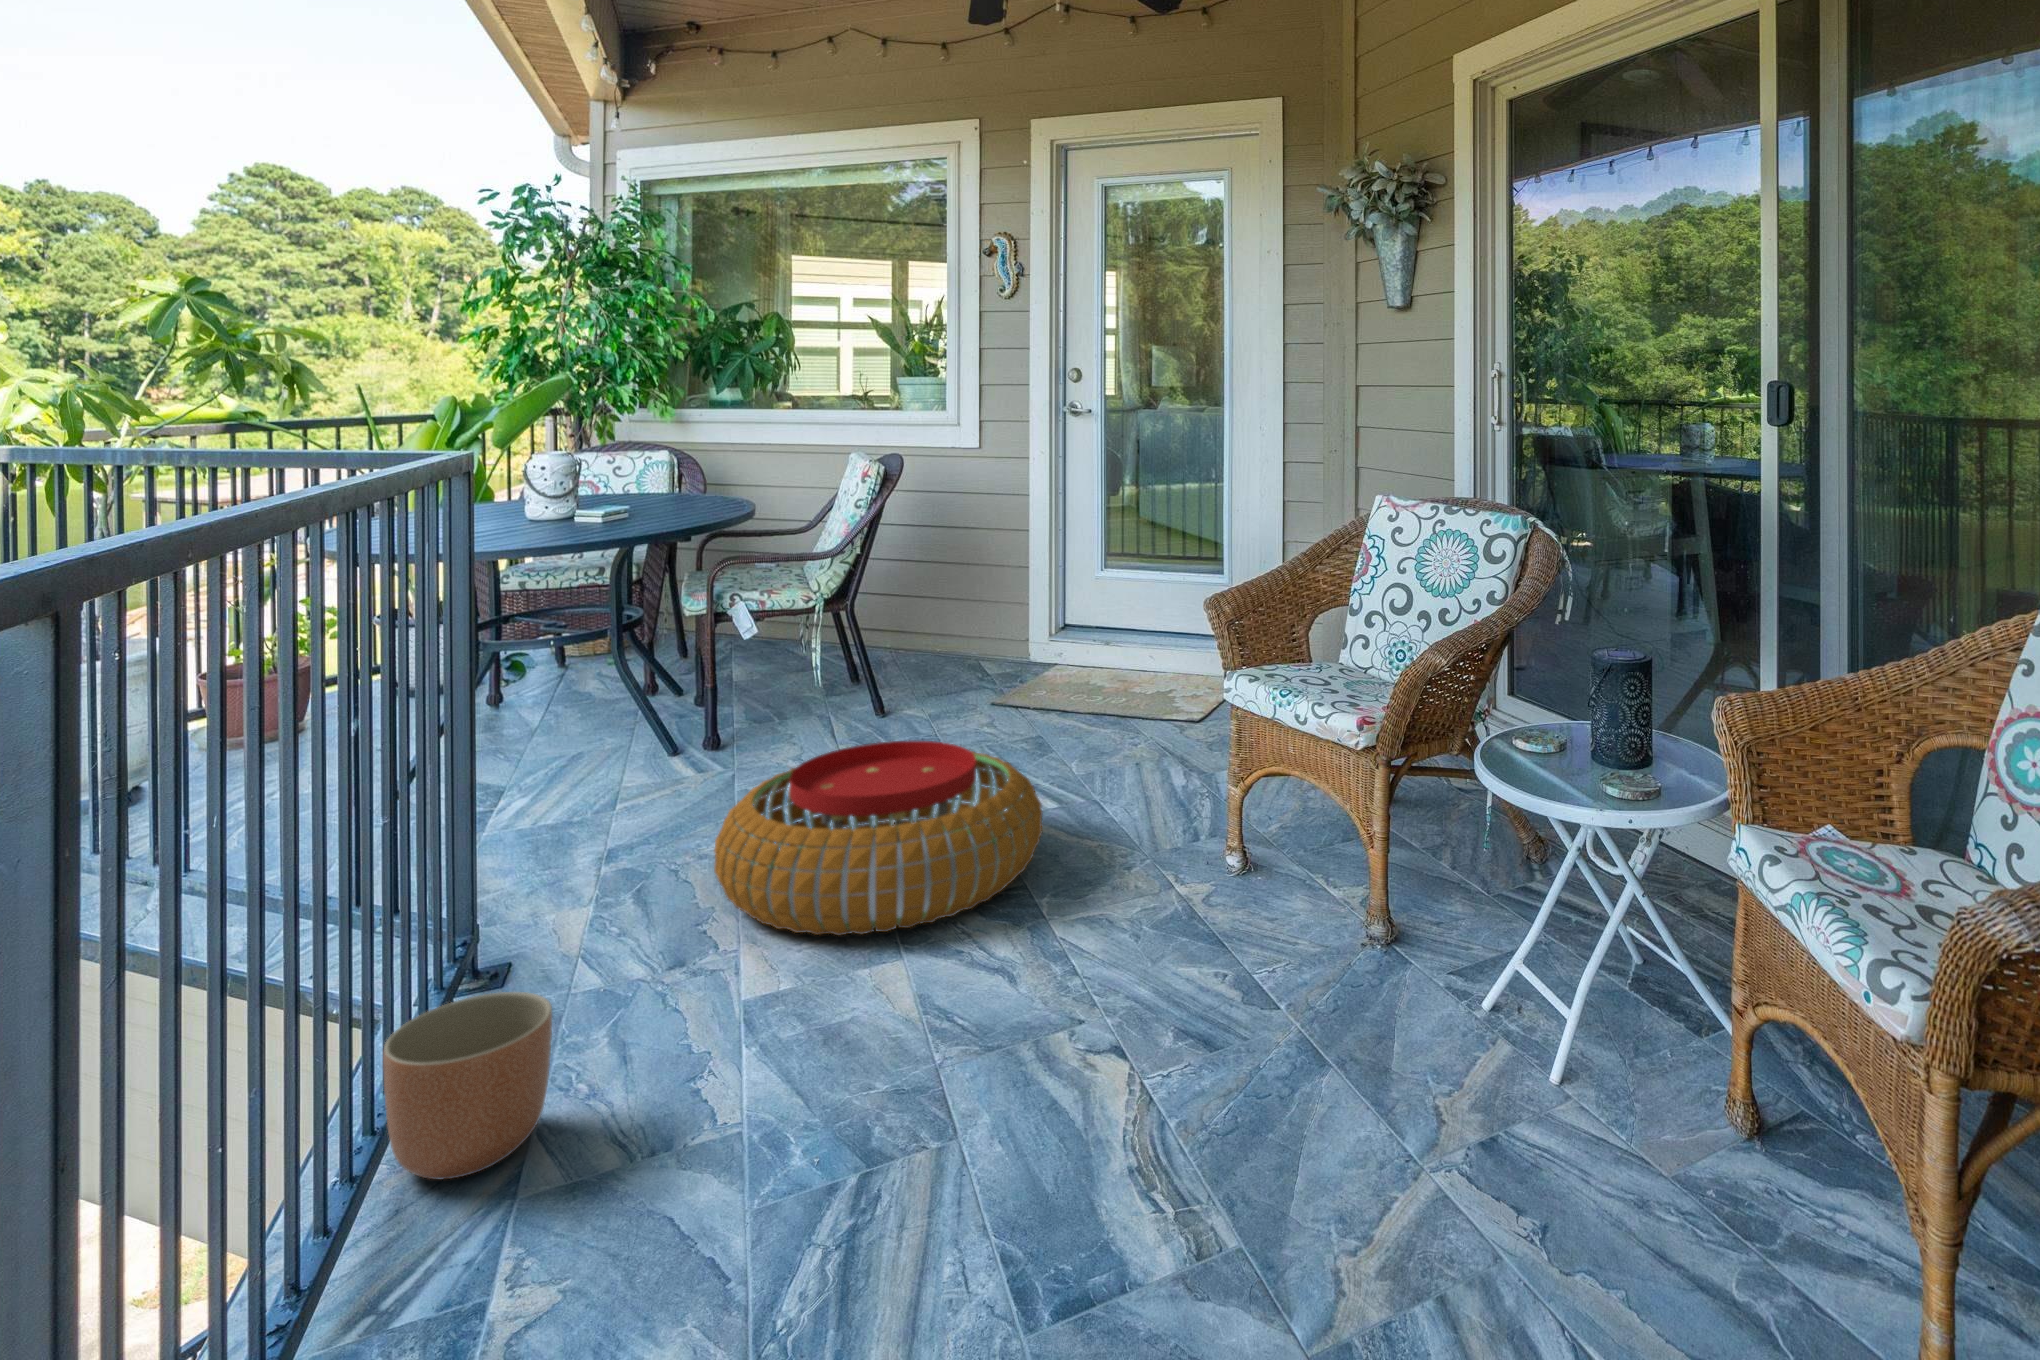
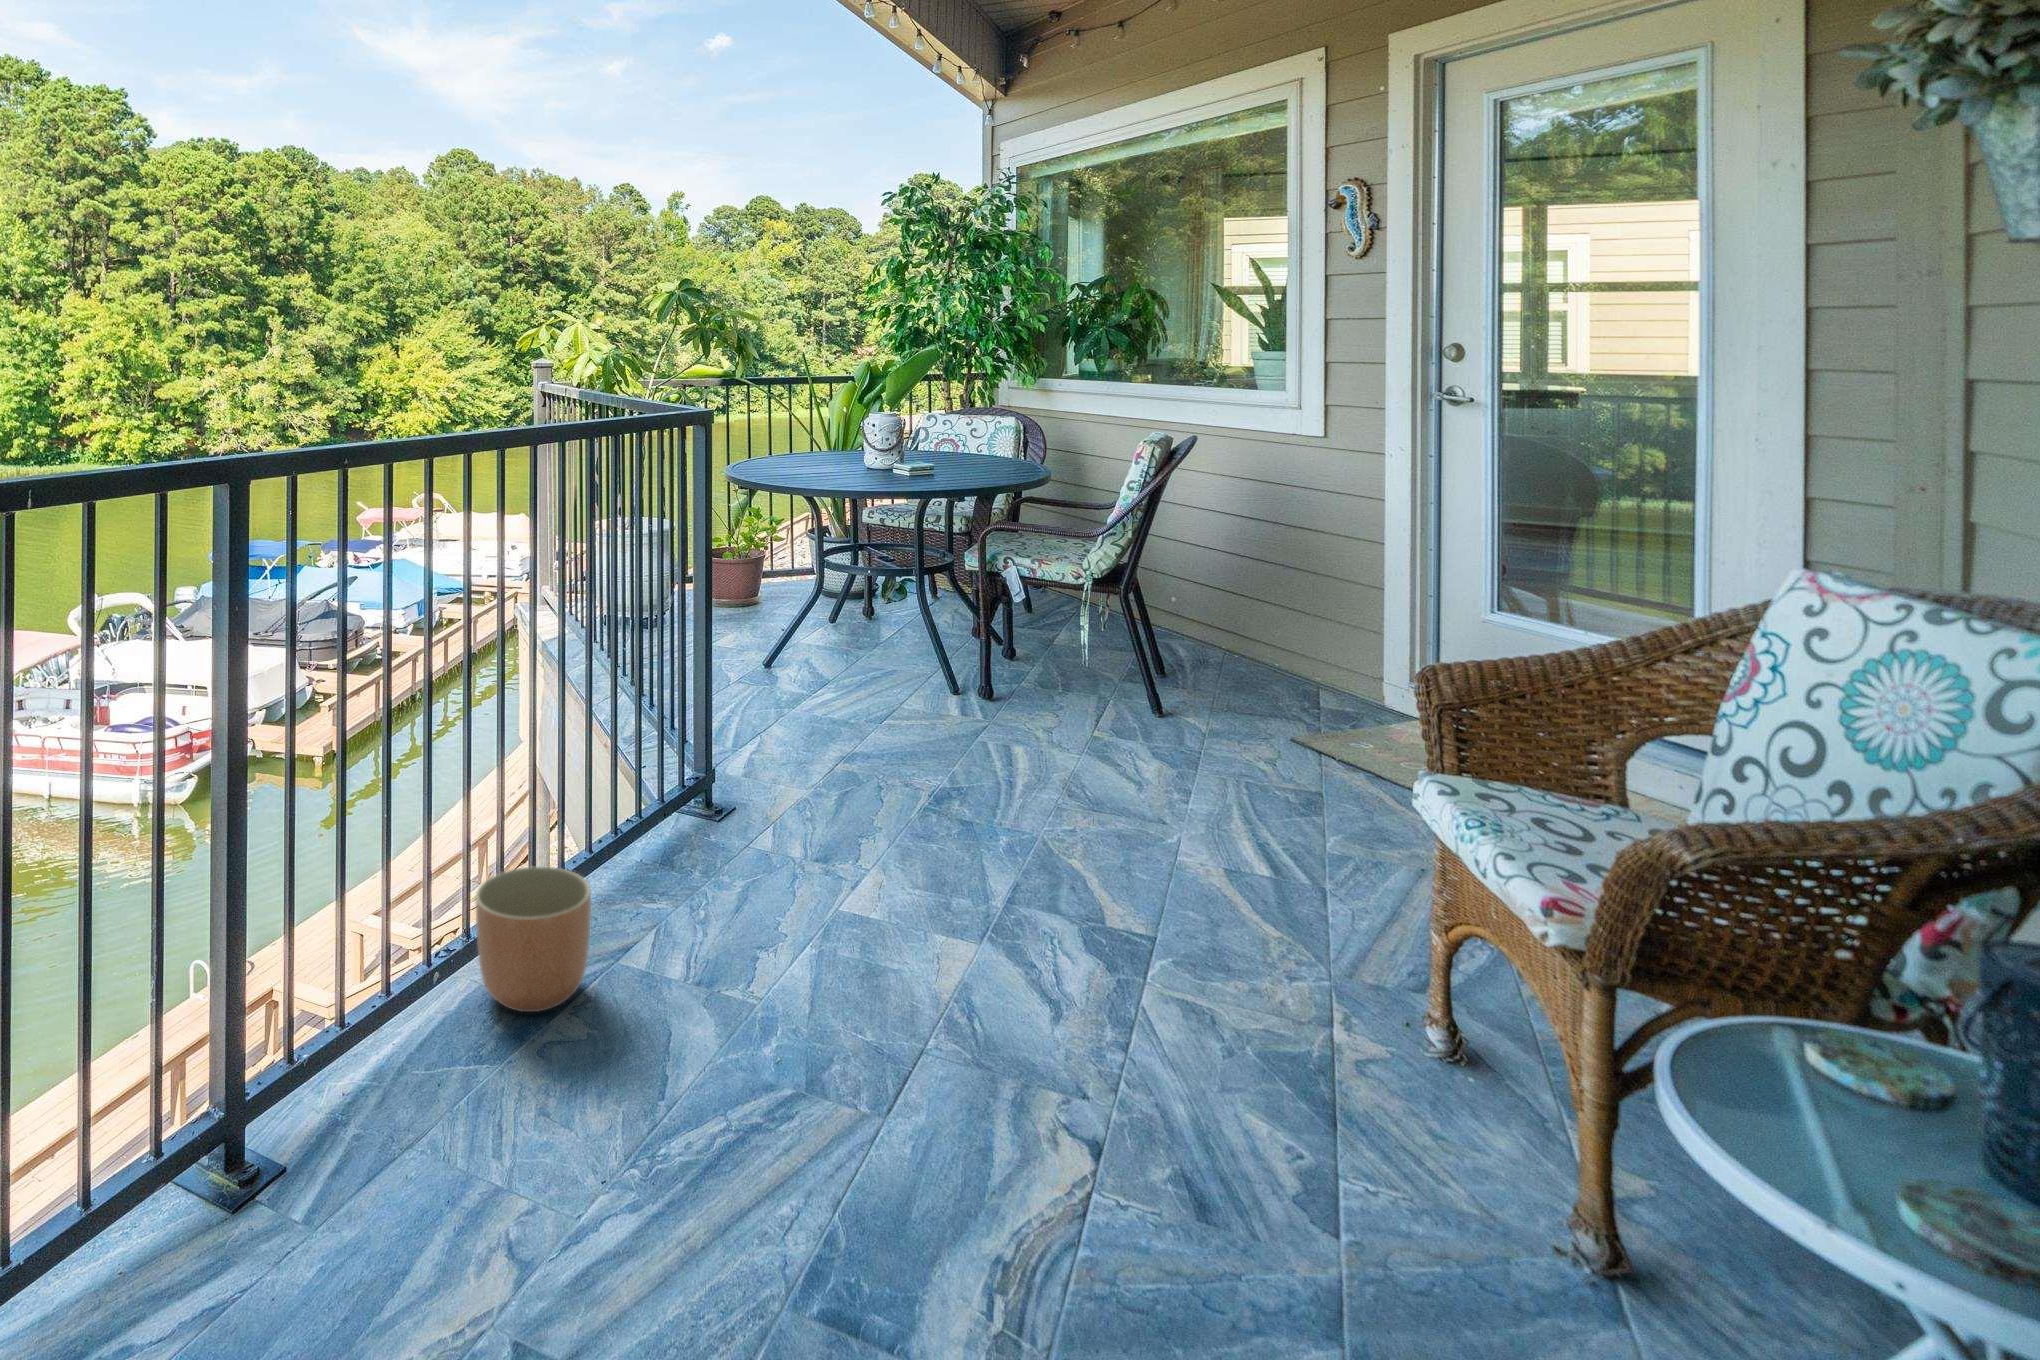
pouf: present [714,740,1043,935] -> none [838,746,1186,968]

